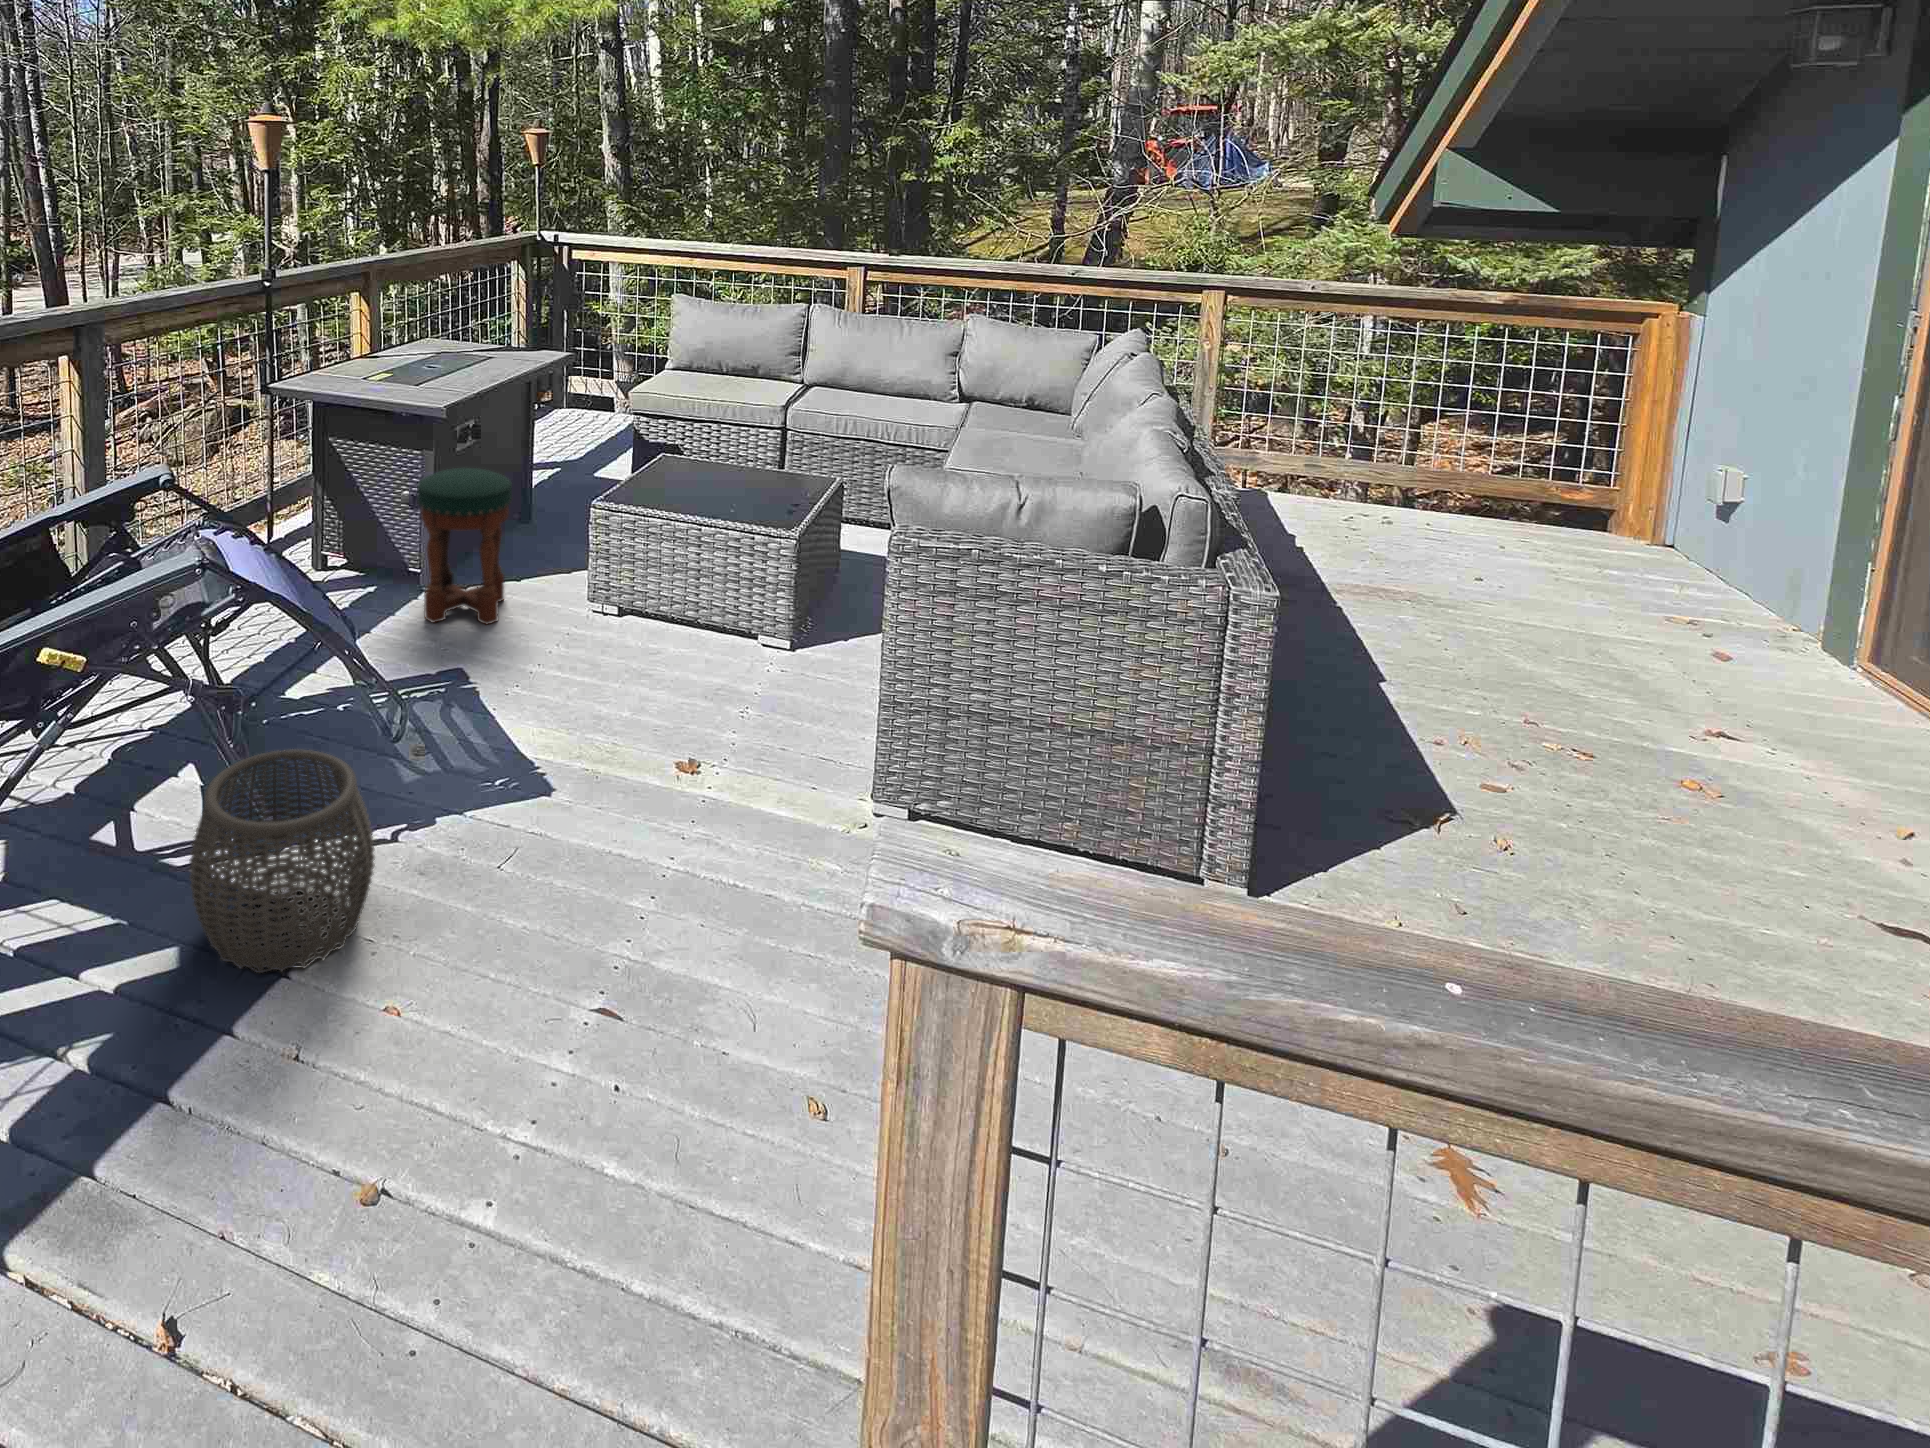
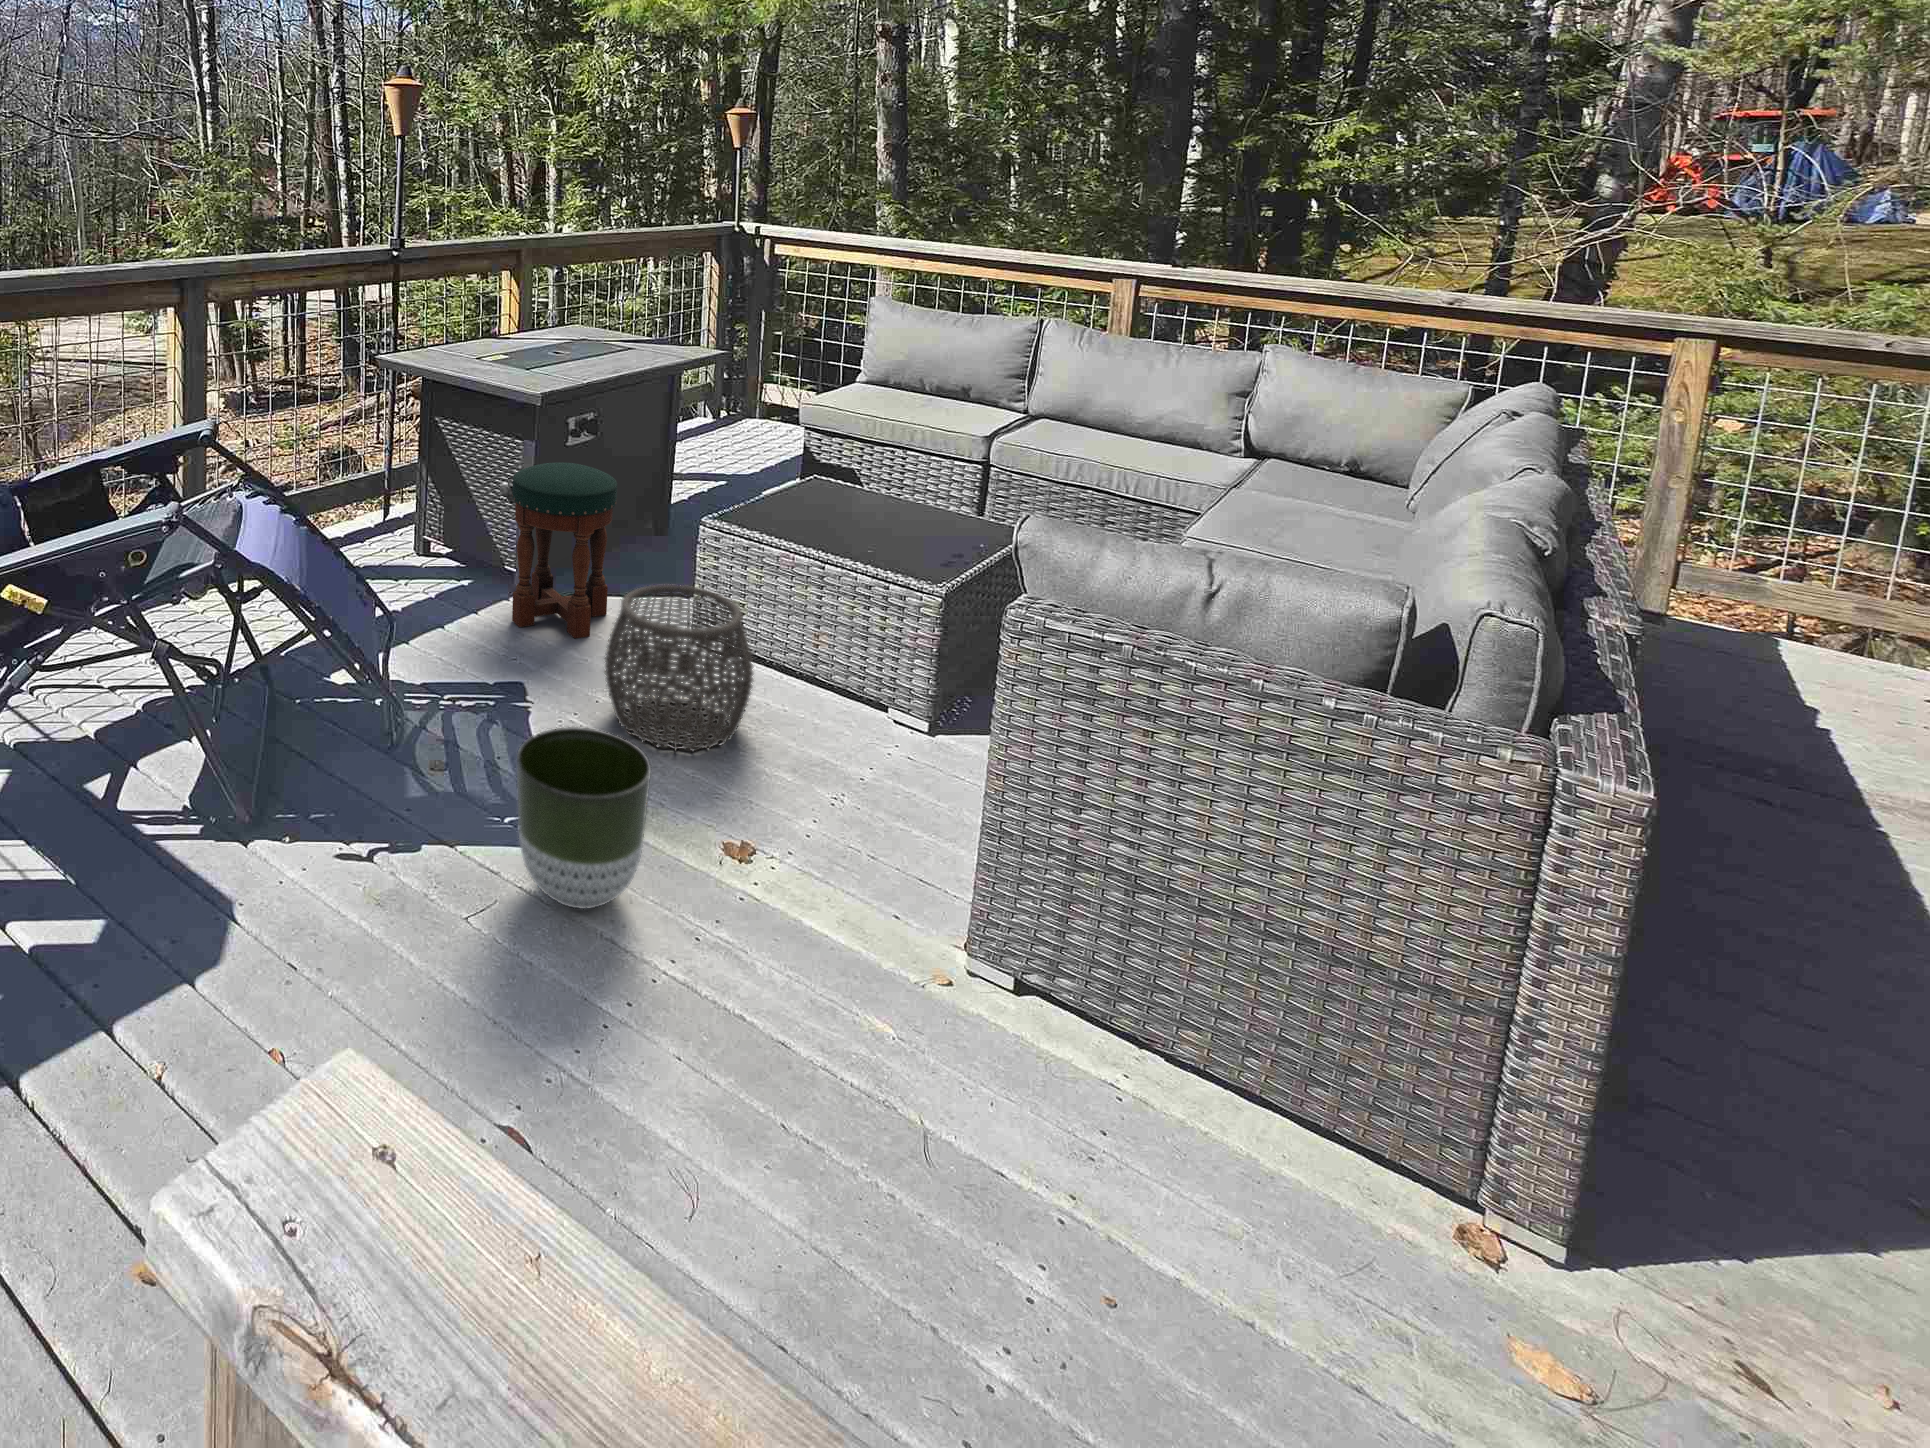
planter: none [528,688,639,837] -> present [517,727,651,909]
woven basket: present [189,750,375,973] -> present [605,585,753,751]

